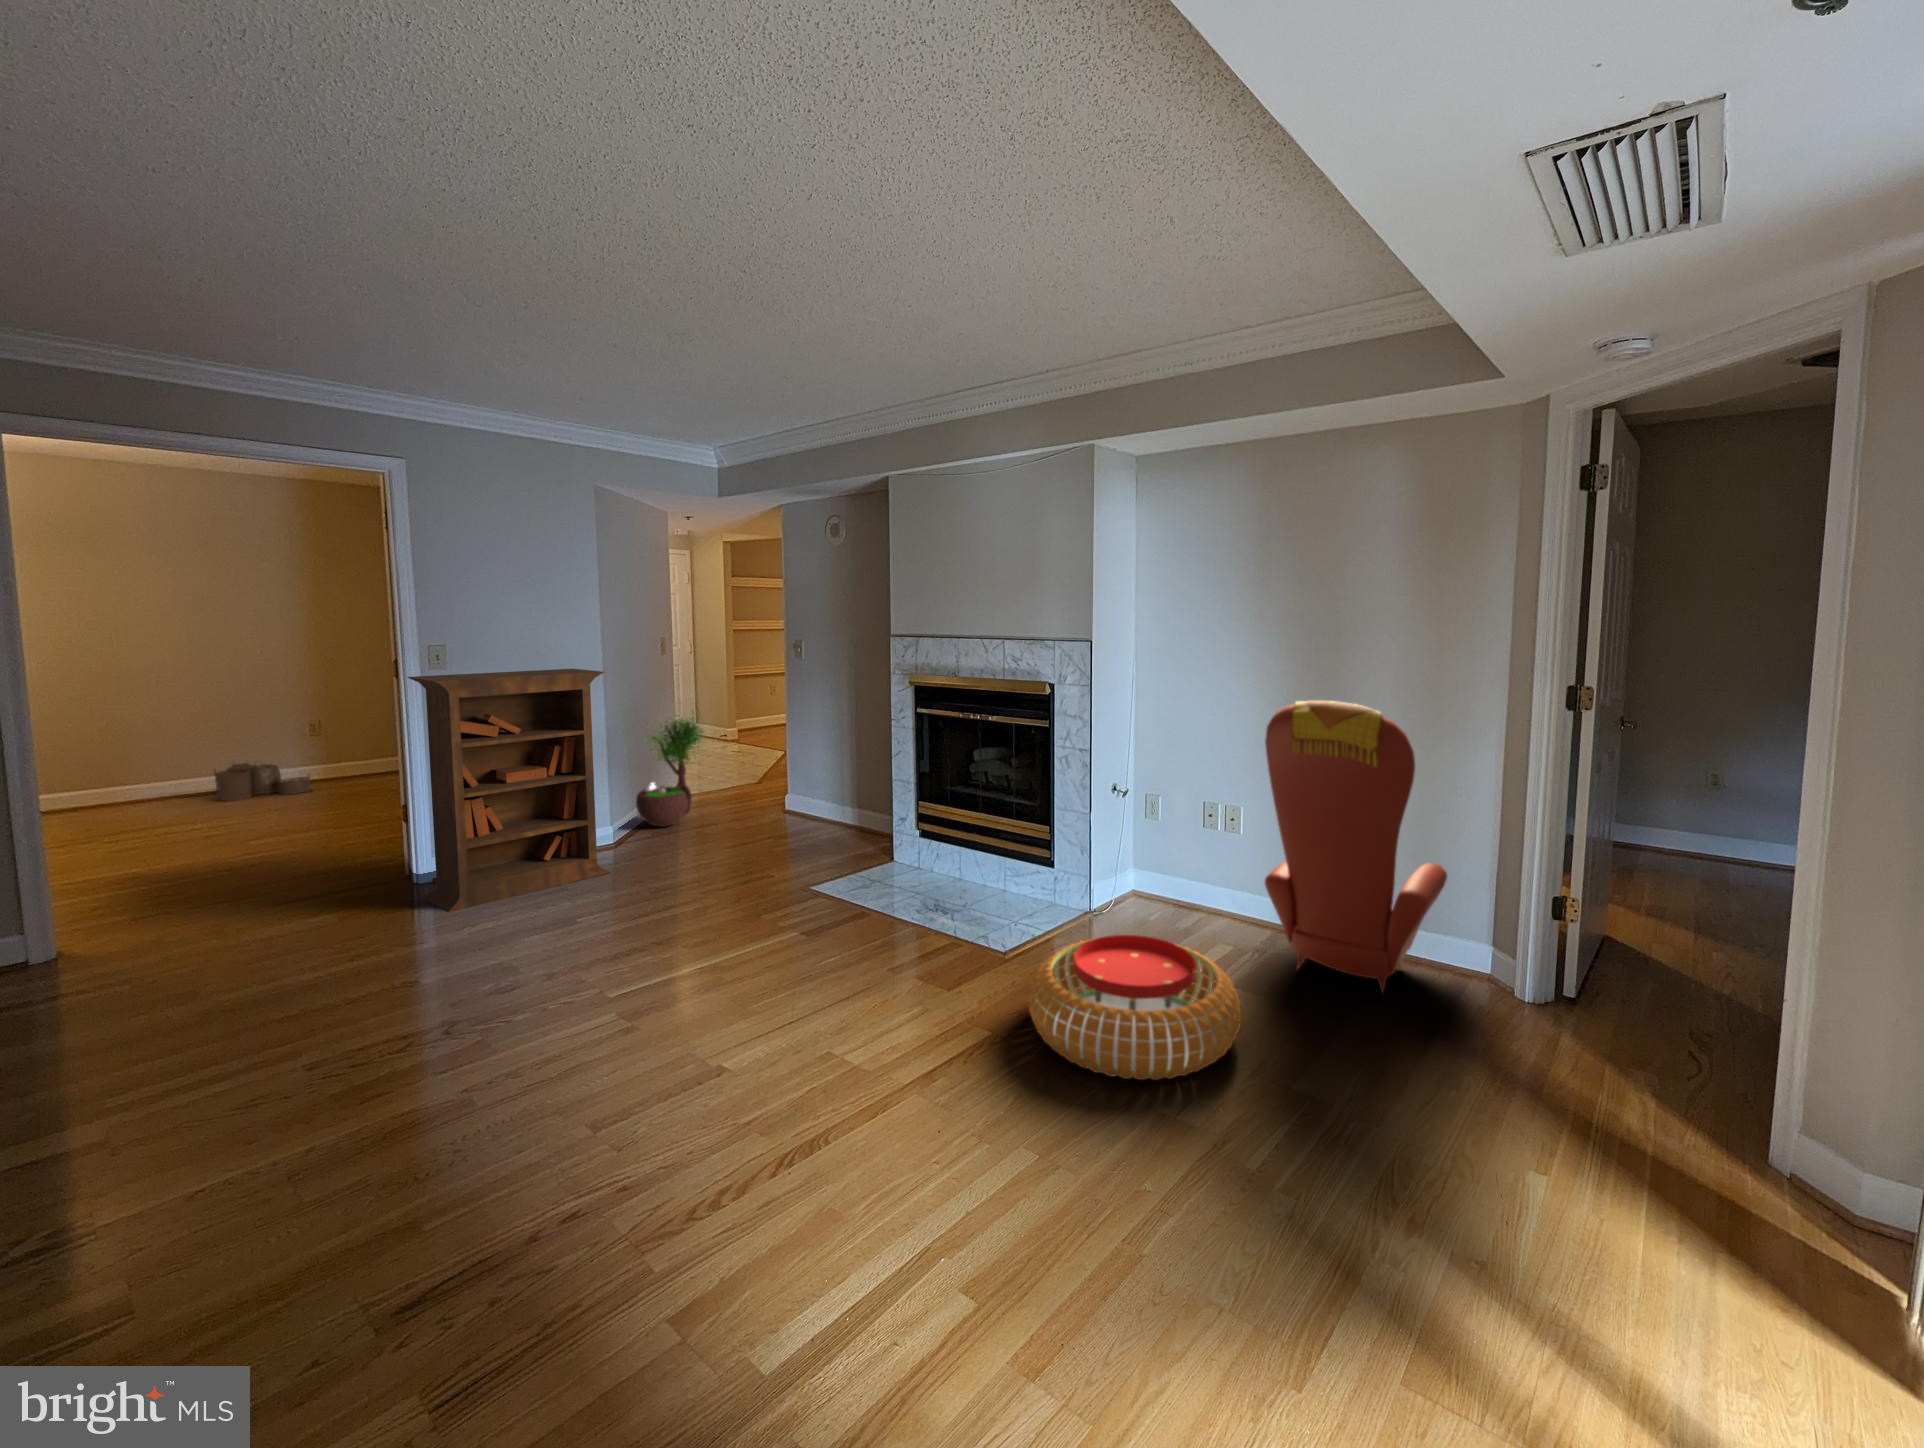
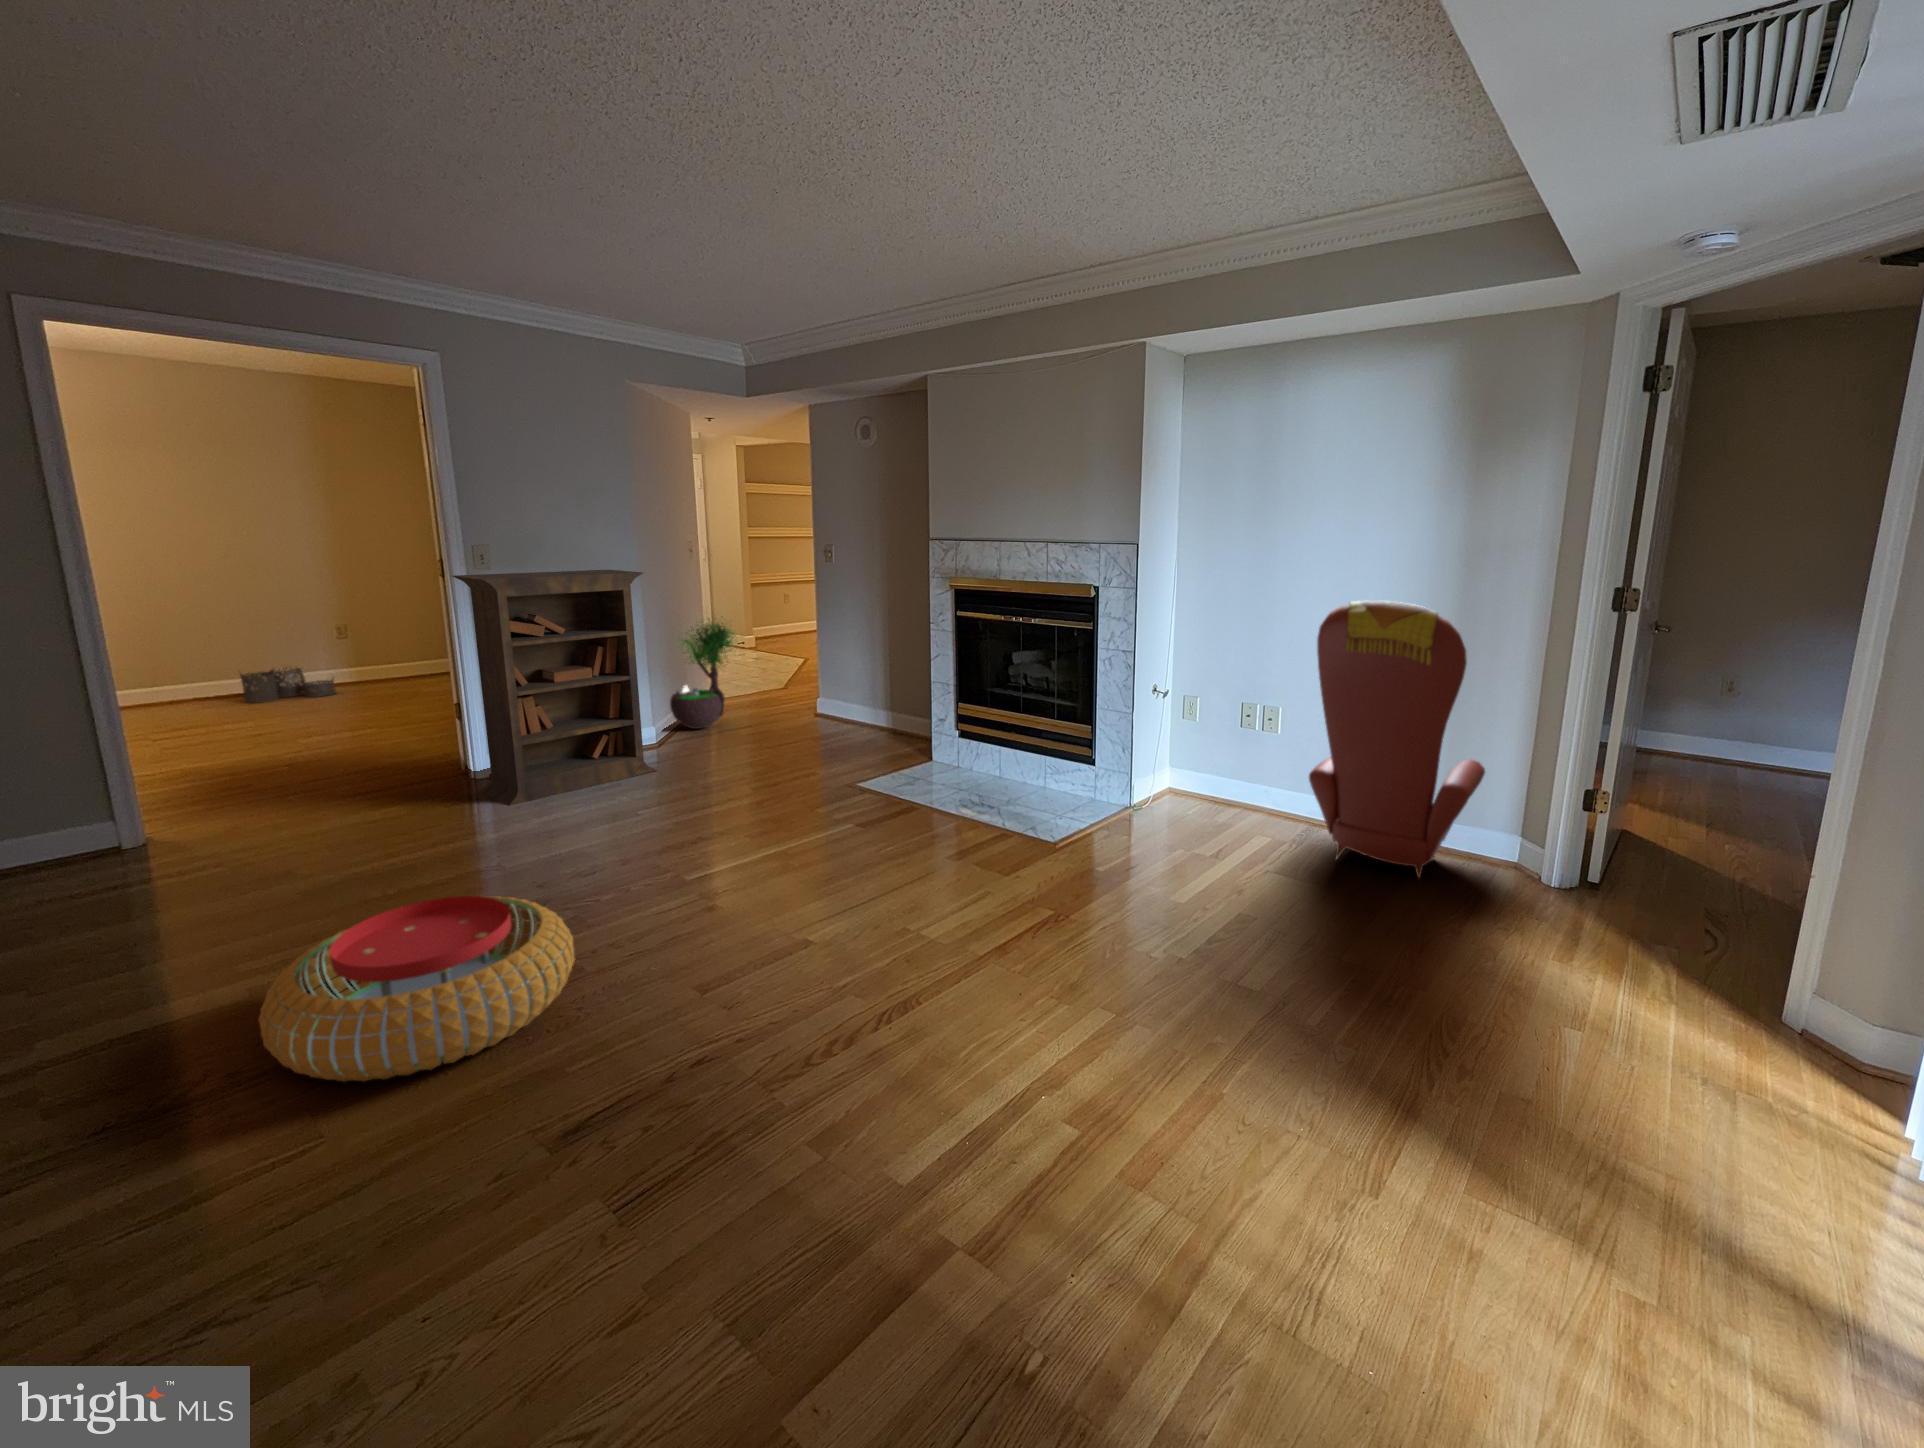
pouf: present [1029,935,1241,1080] -> present [259,896,575,1082]

